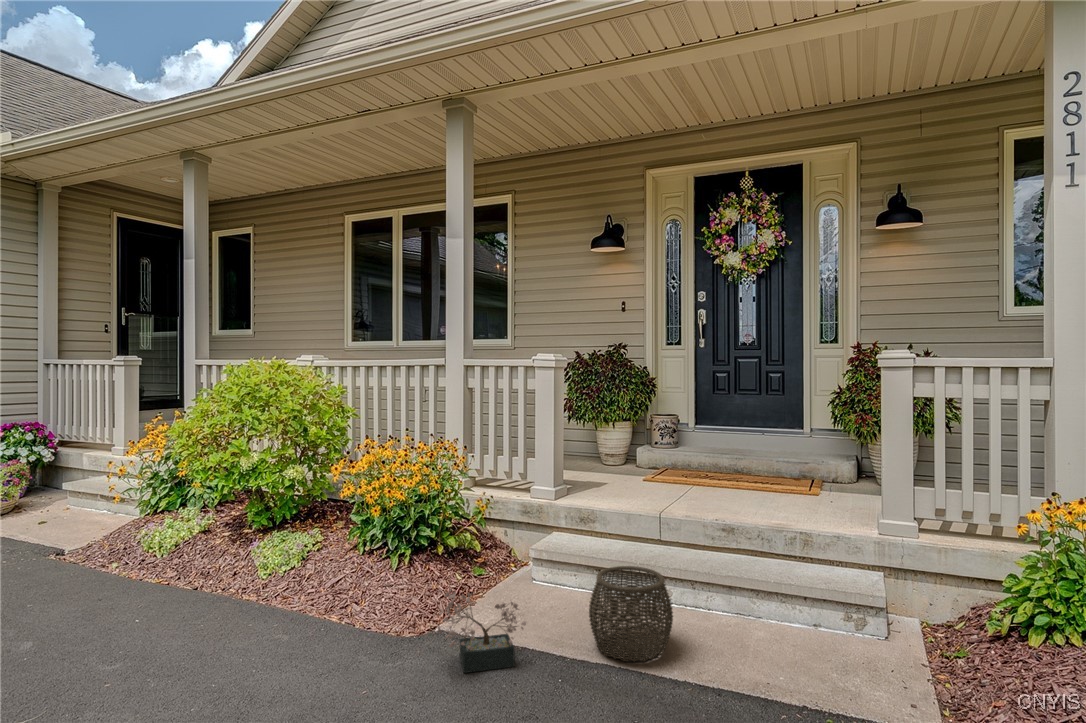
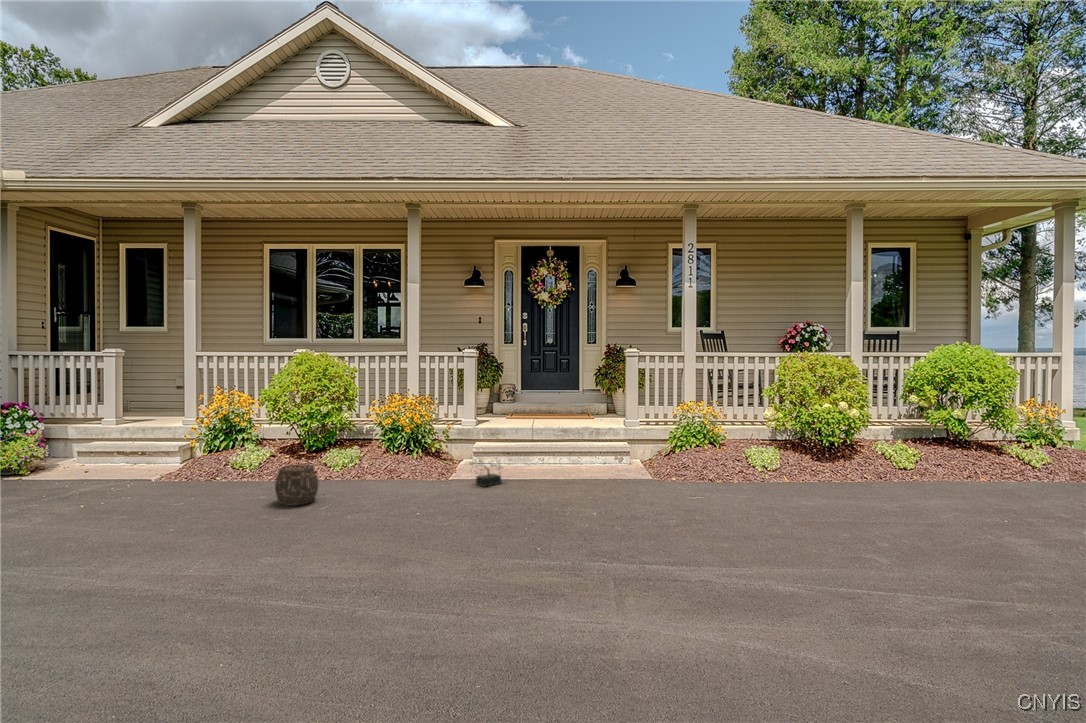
woven basket: present [589,566,673,662] -> present [275,465,318,506]

